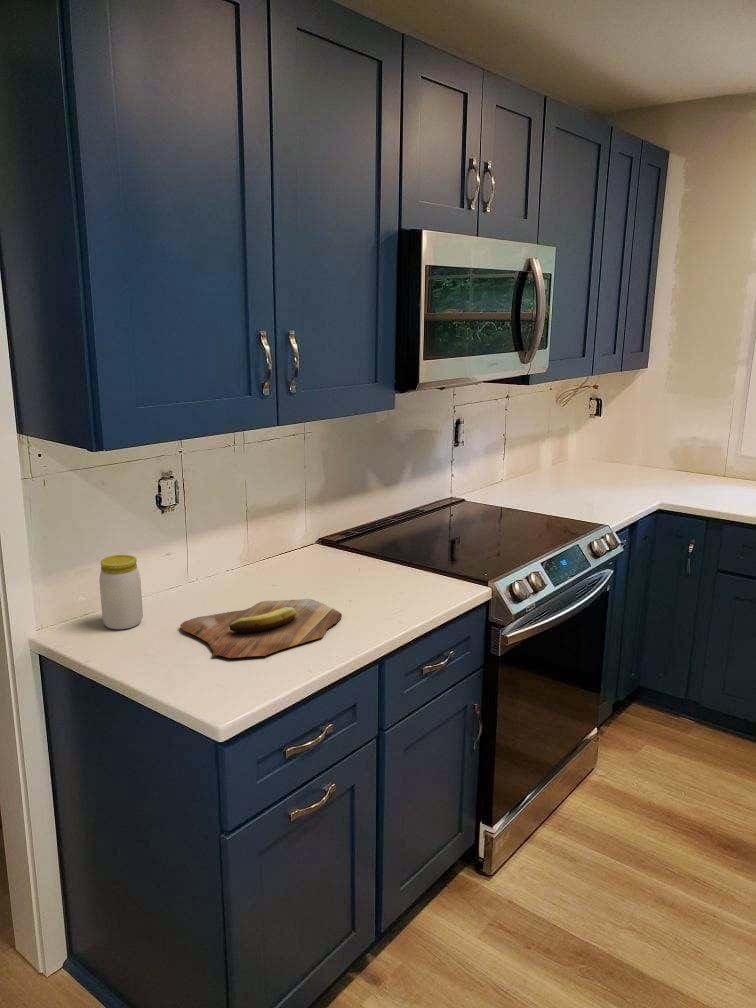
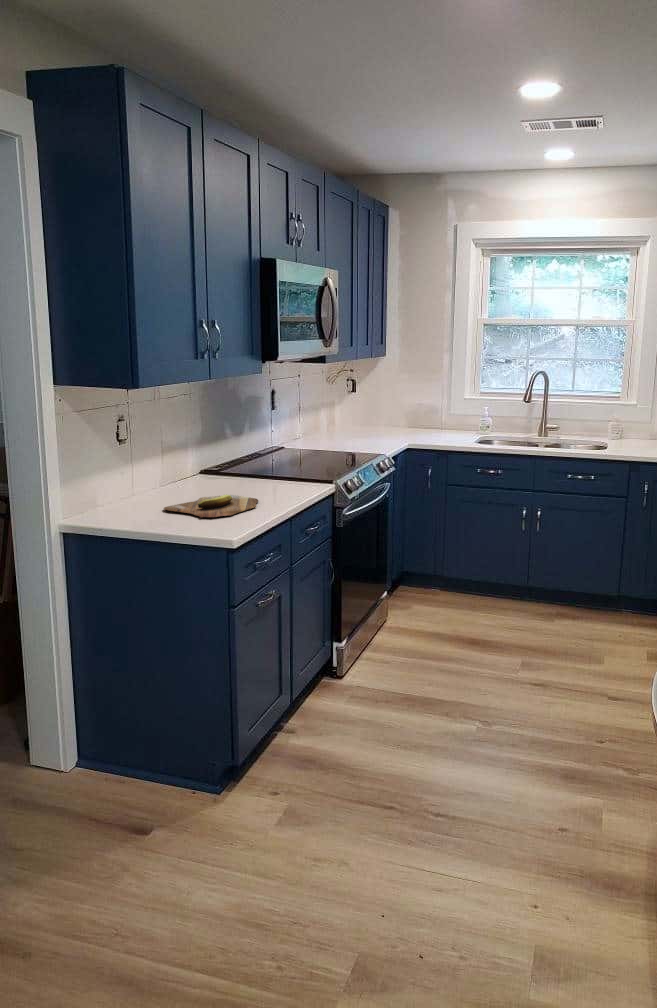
jar: present [99,555,143,629] -> none [108,467,135,514]

